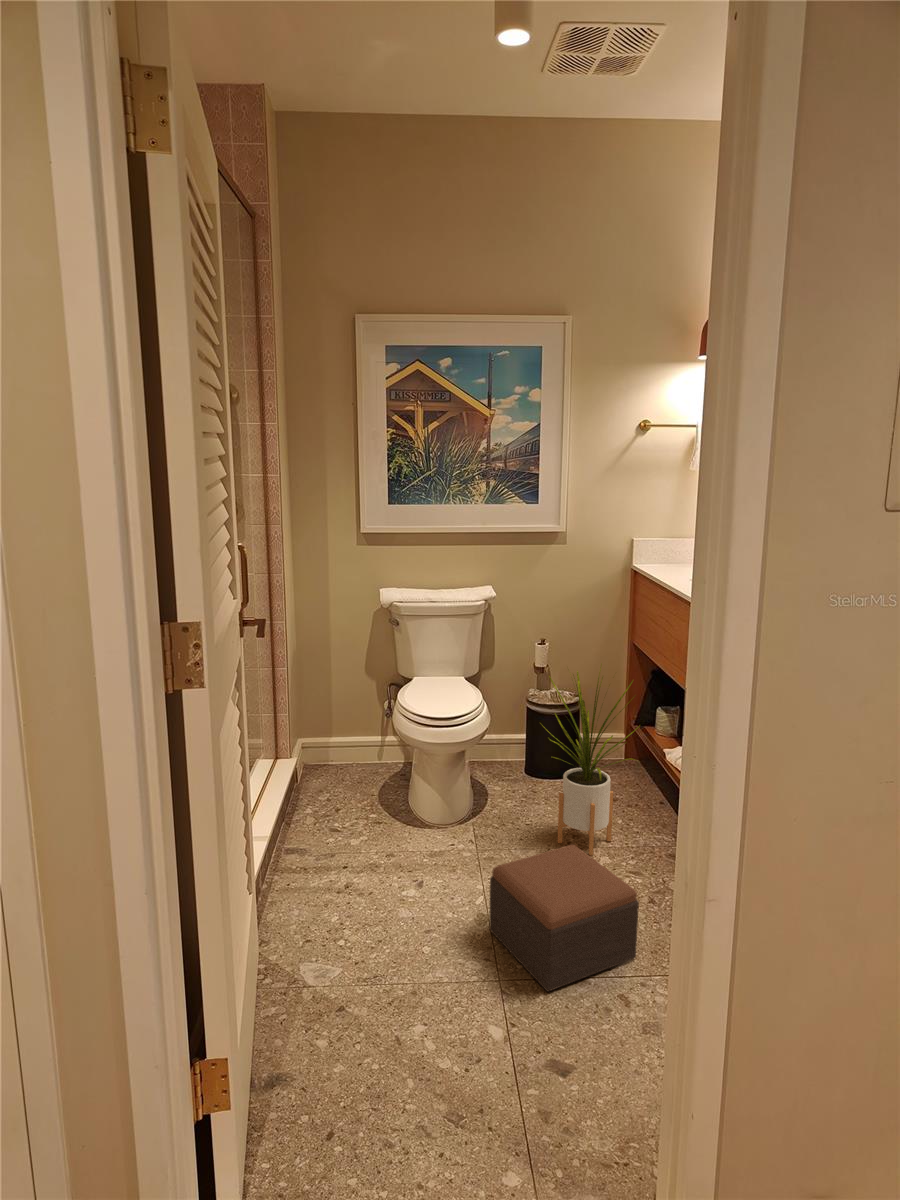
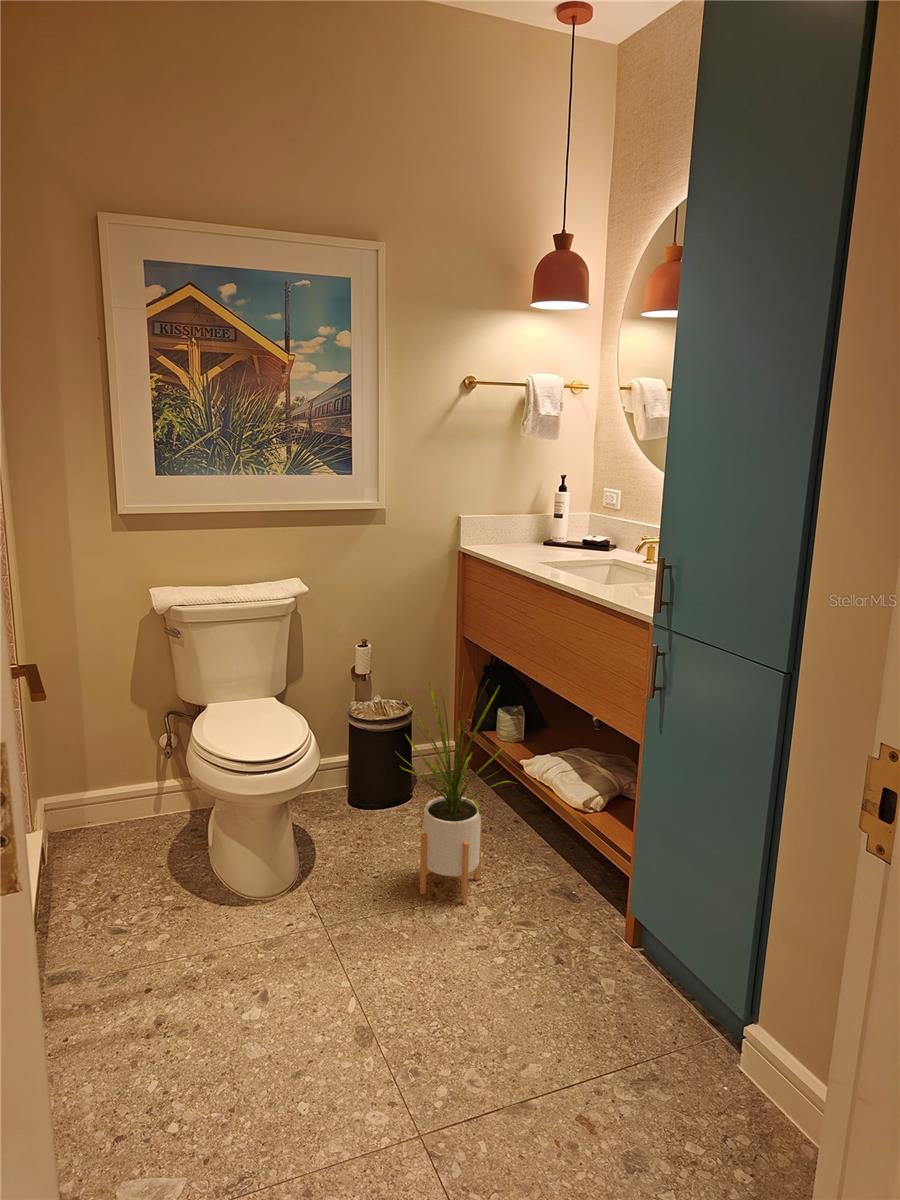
footstool: present [489,845,639,991] -> none [381,909,576,1132]

